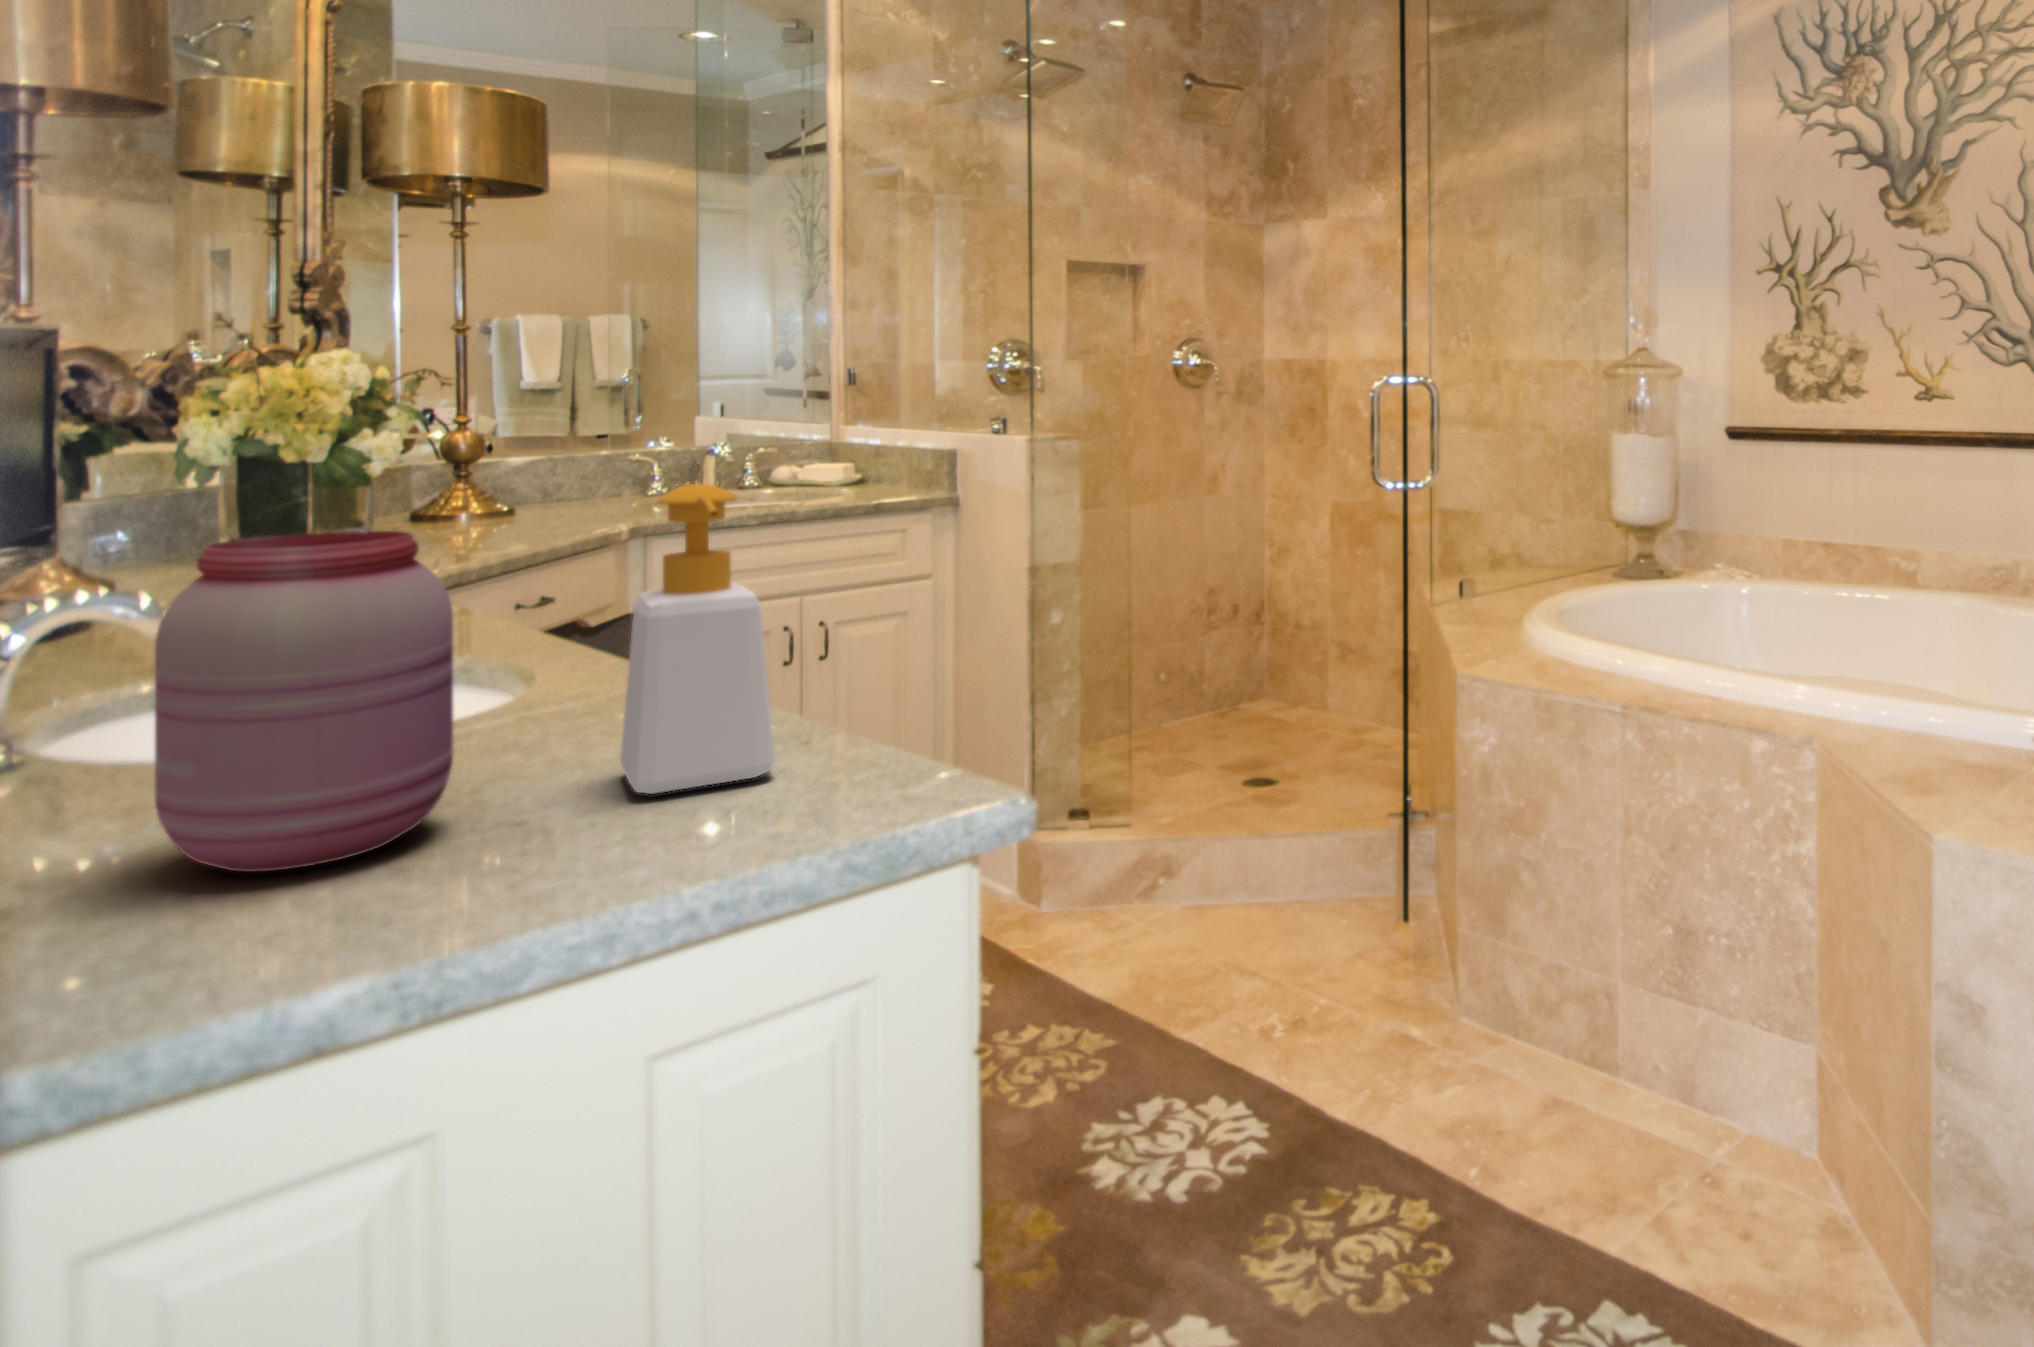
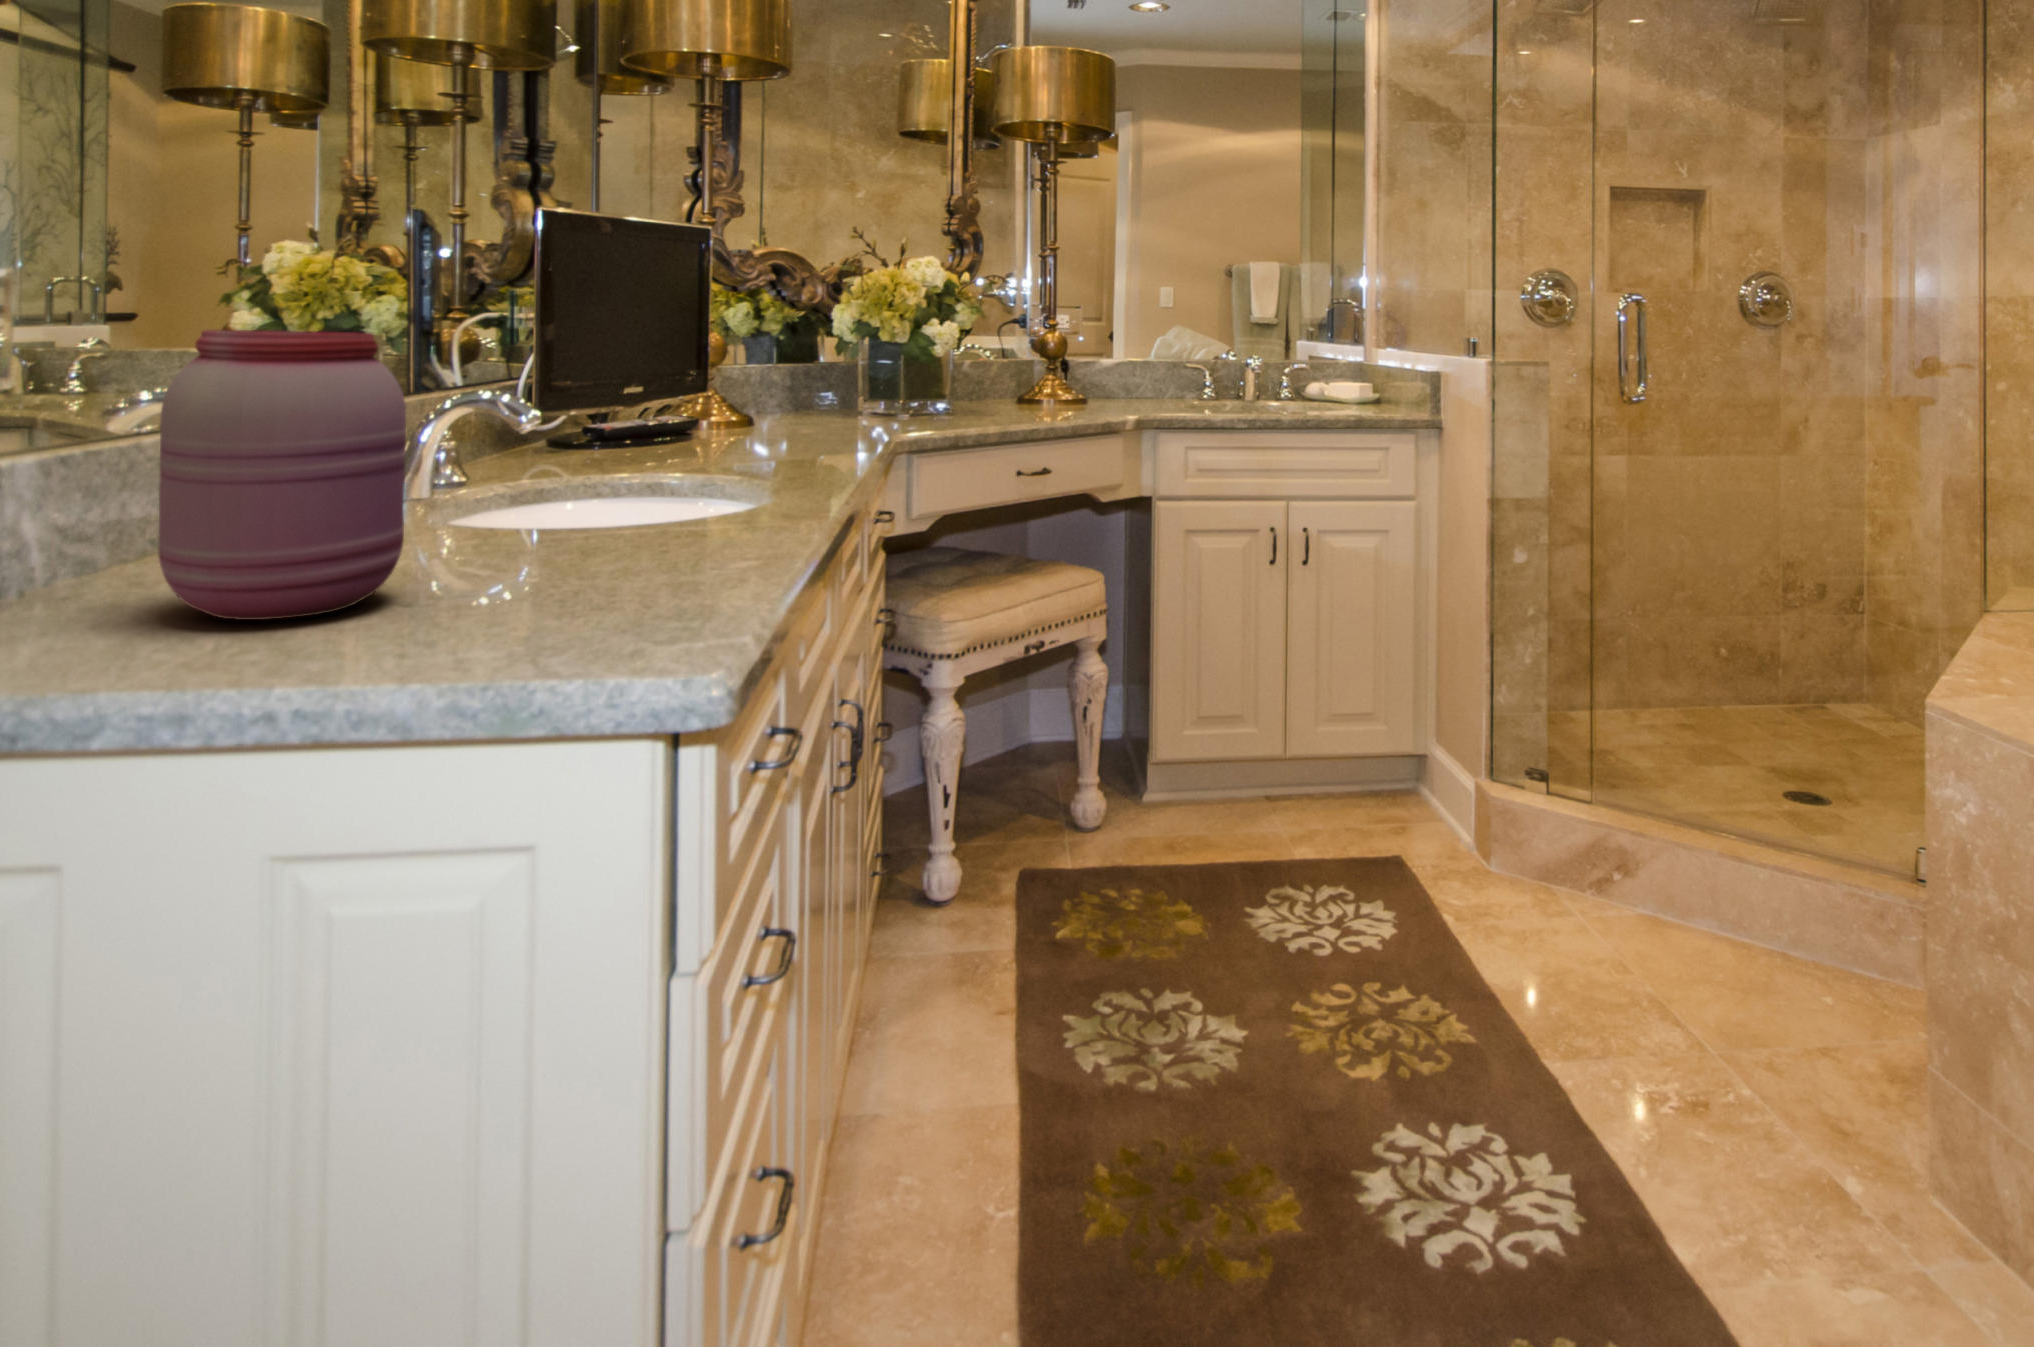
soap bottle: present [620,484,775,794] -> none [503,309,682,627]

